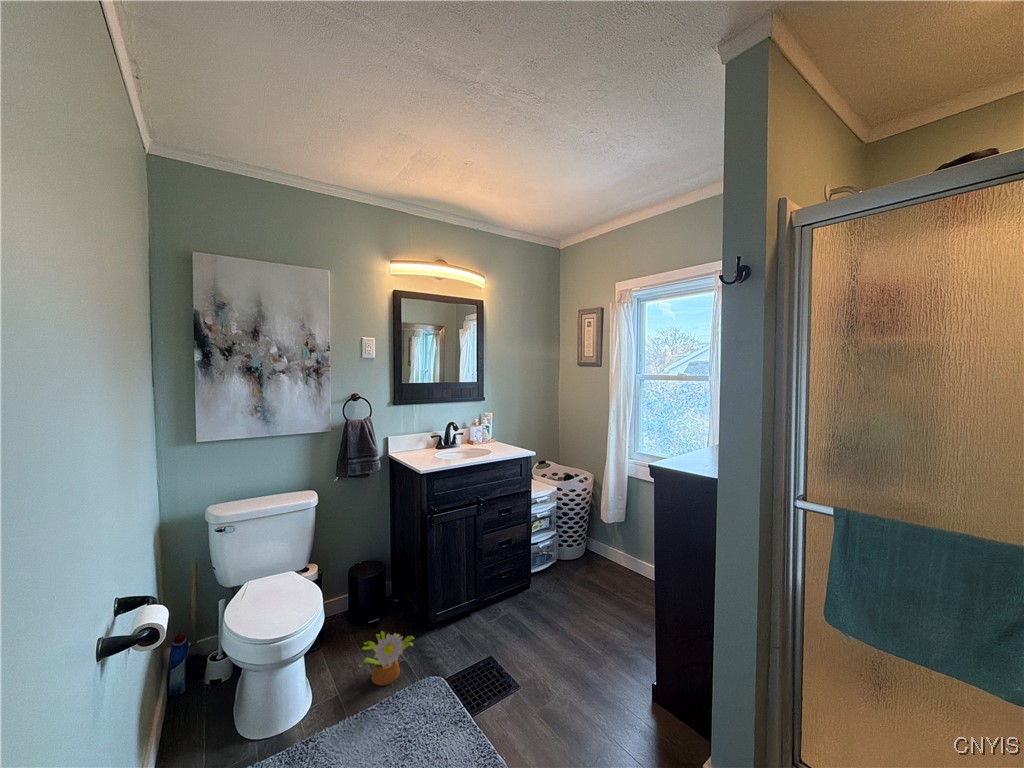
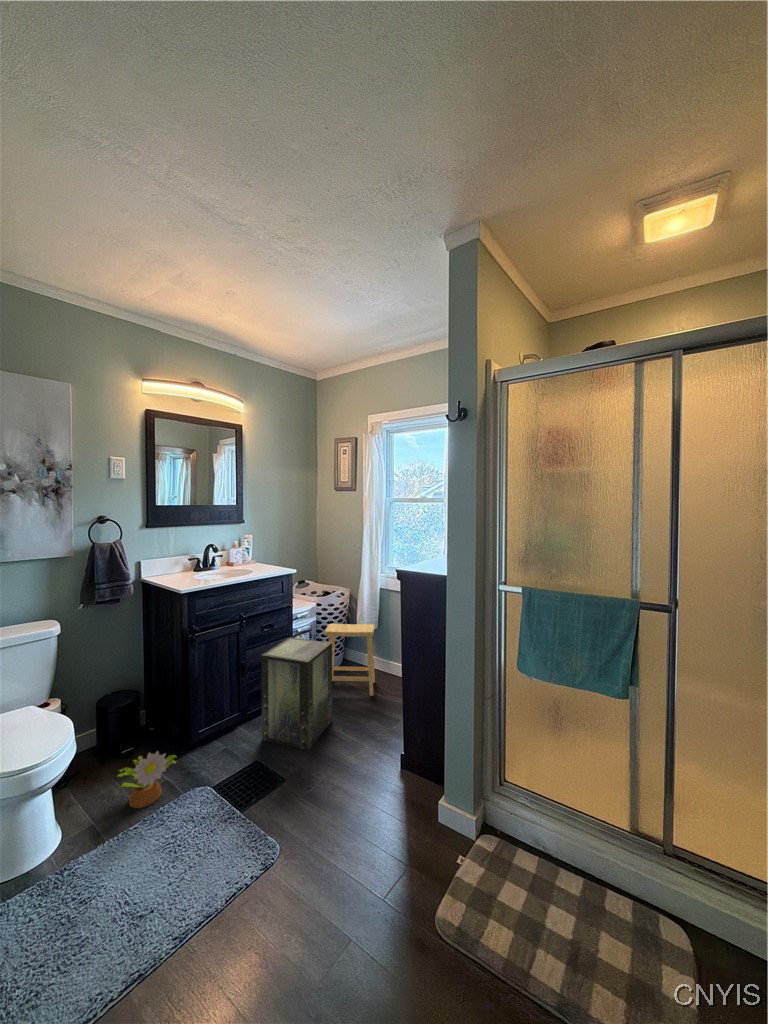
footstool: none [564,512,621,600] -> present [324,624,375,696]
storage box: none [496,525,571,656] -> present [261,638,332,750]

